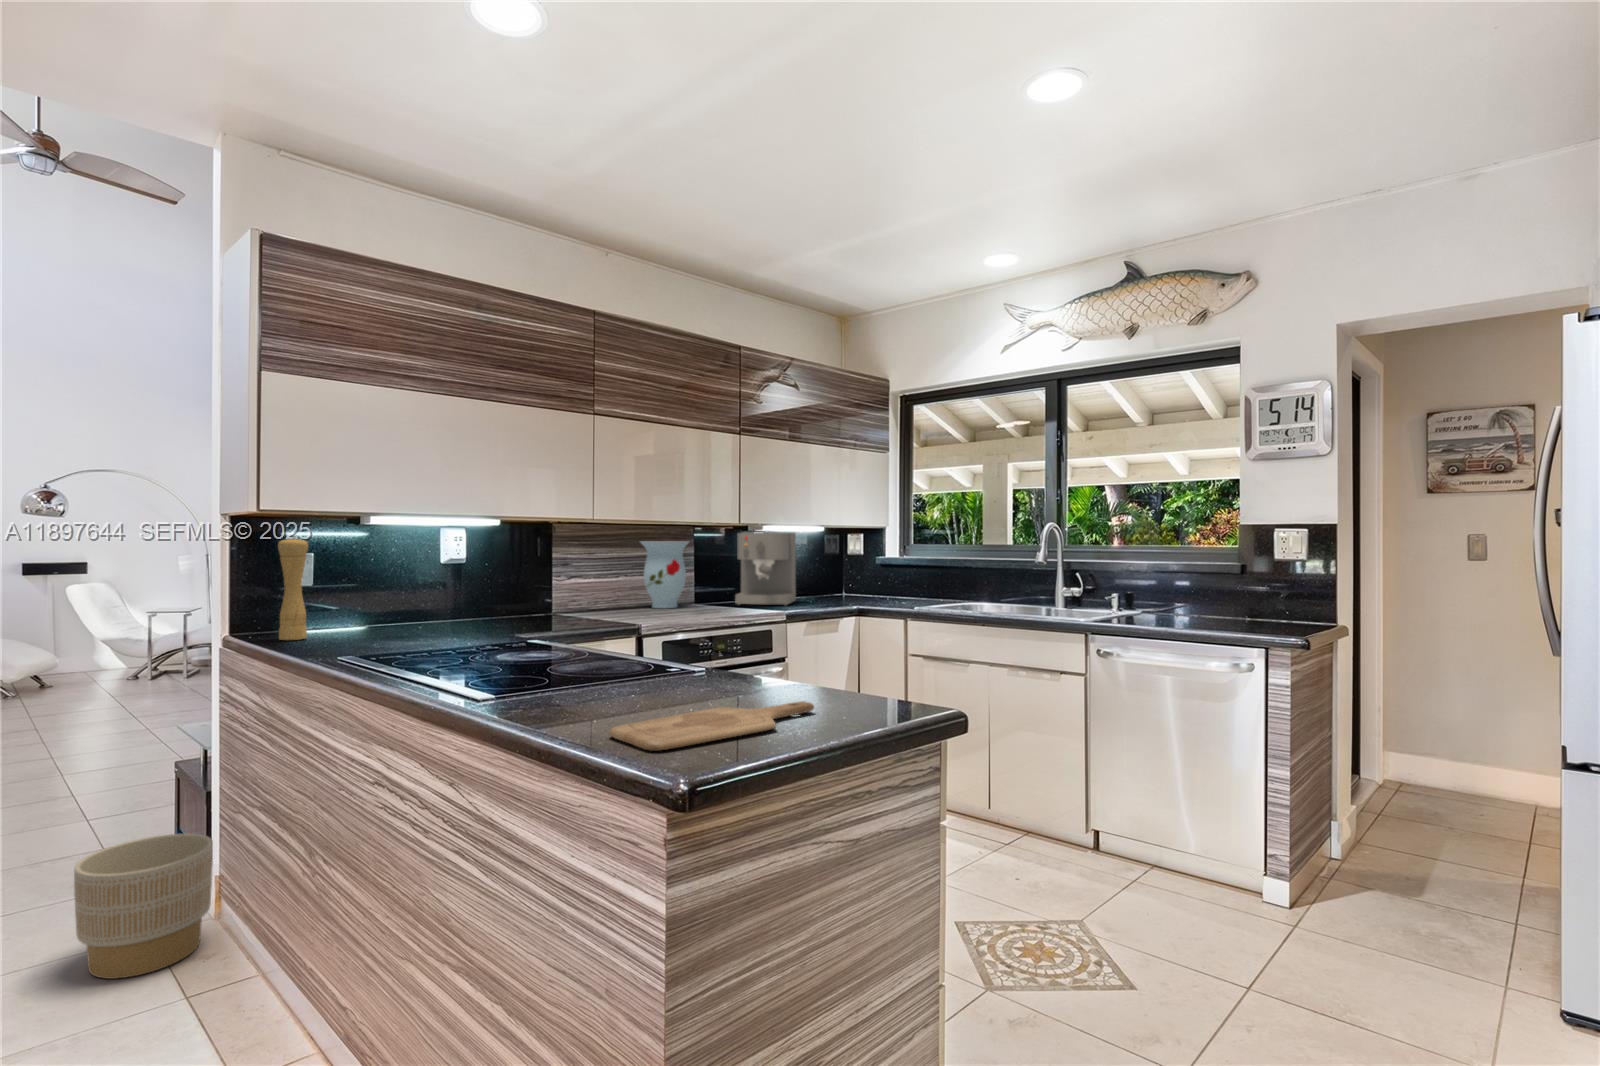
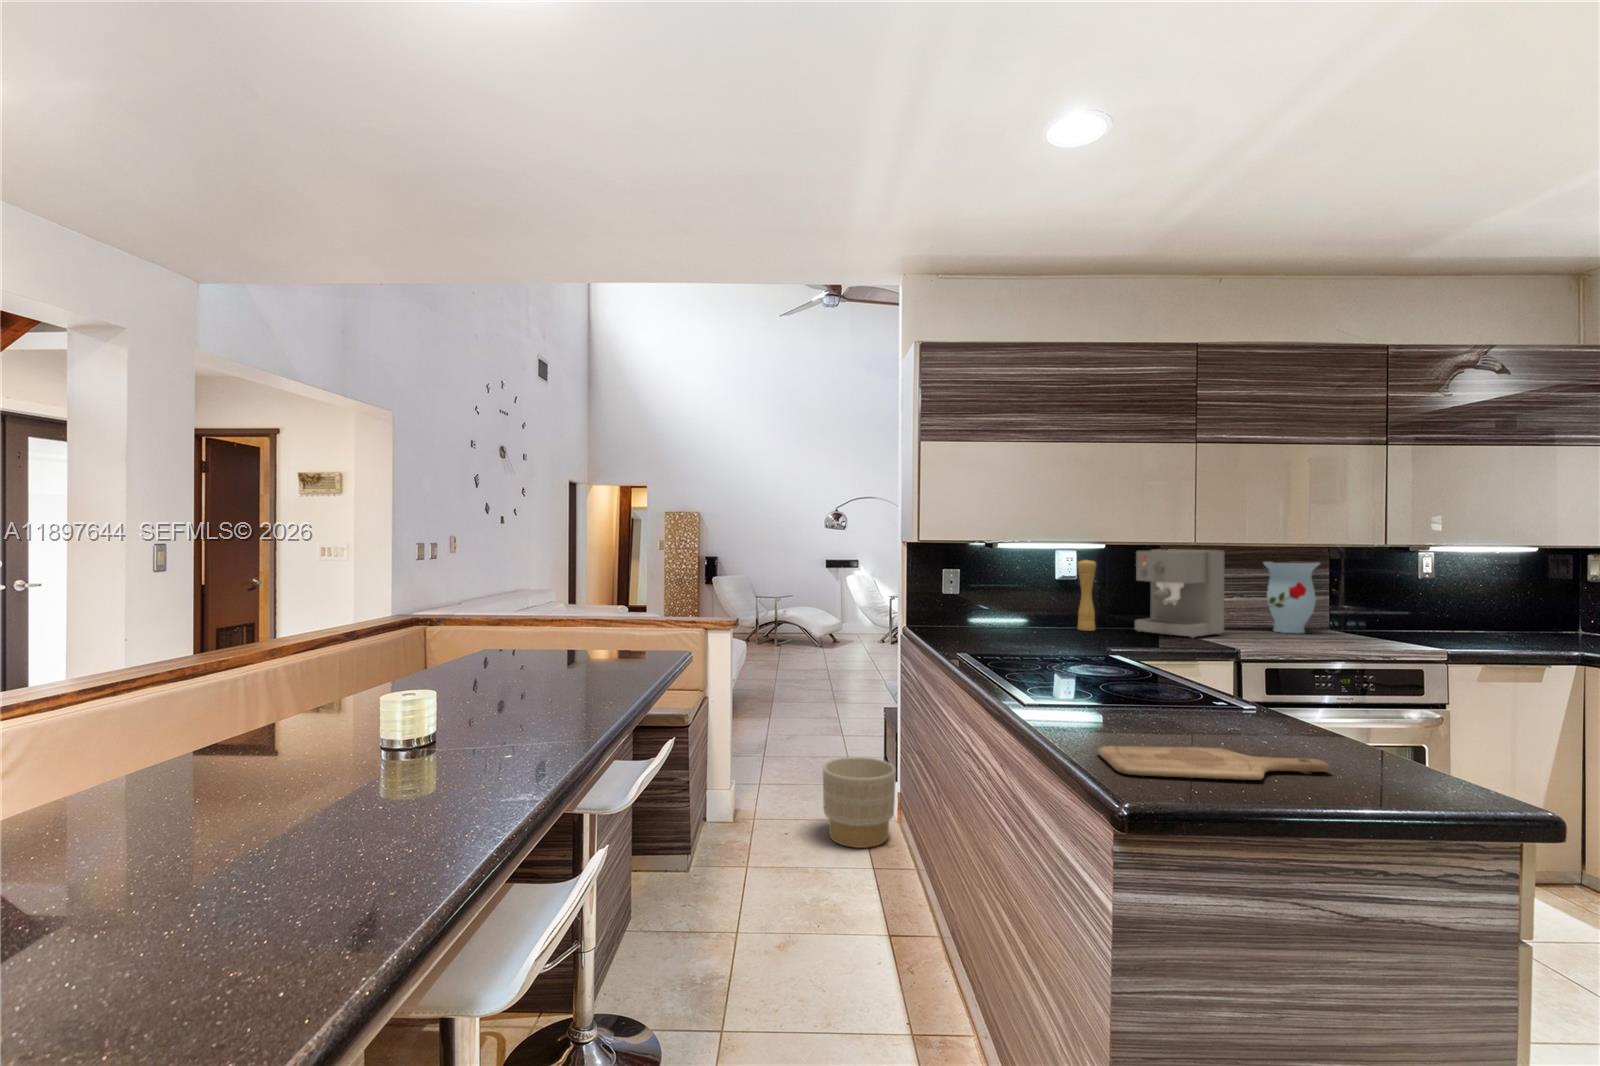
coffee maker: present [735,532,796,606] -> present [1135,549,1224,638]
pepper mill: present [278,538,308,640] -> present [1077,560,1096,631]

